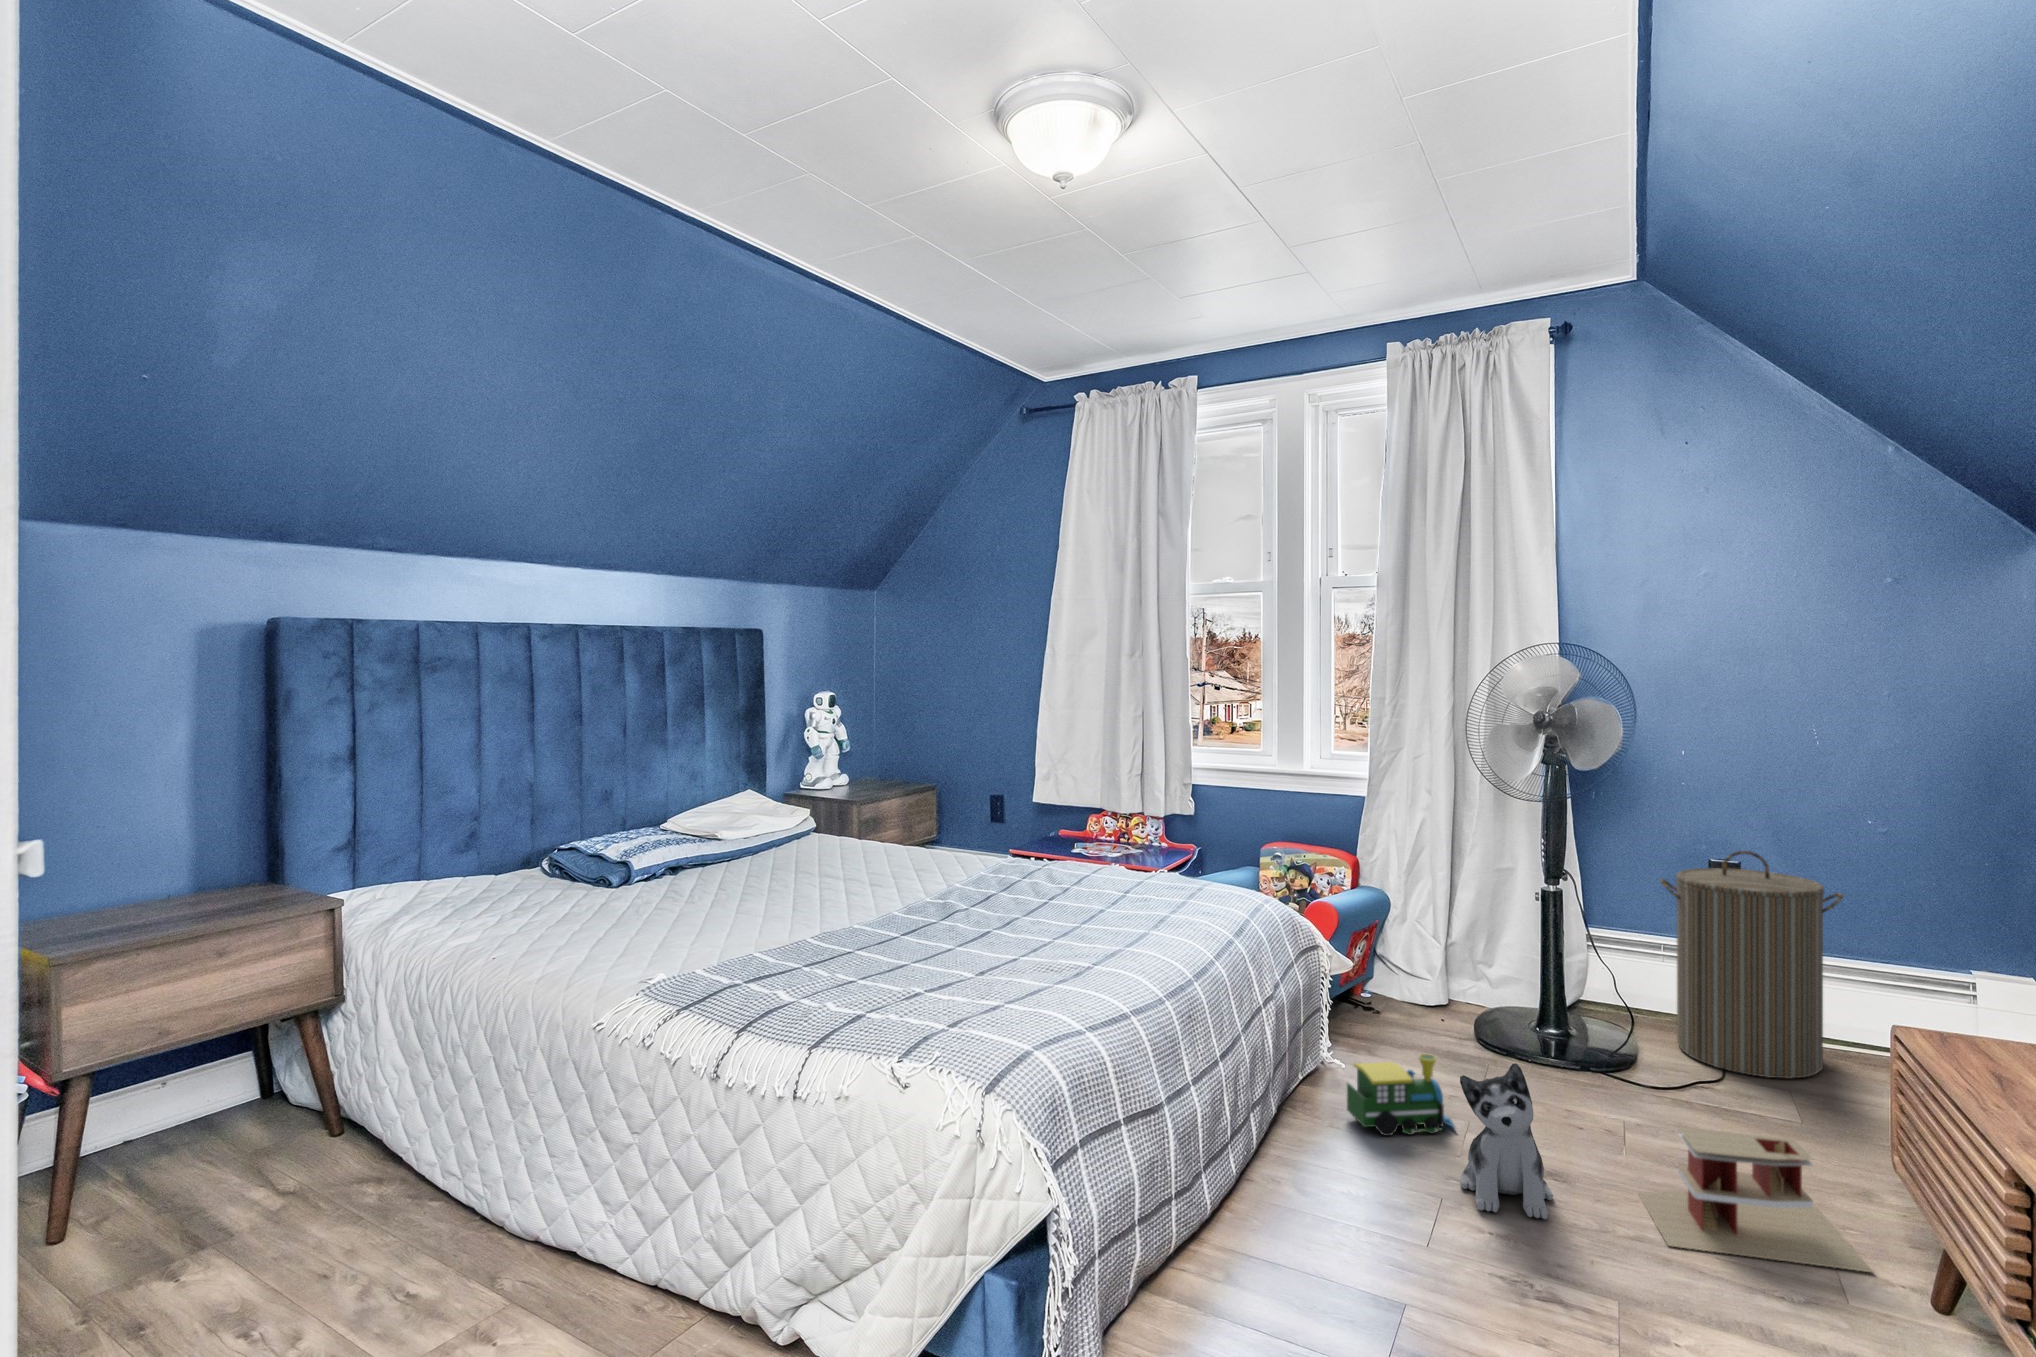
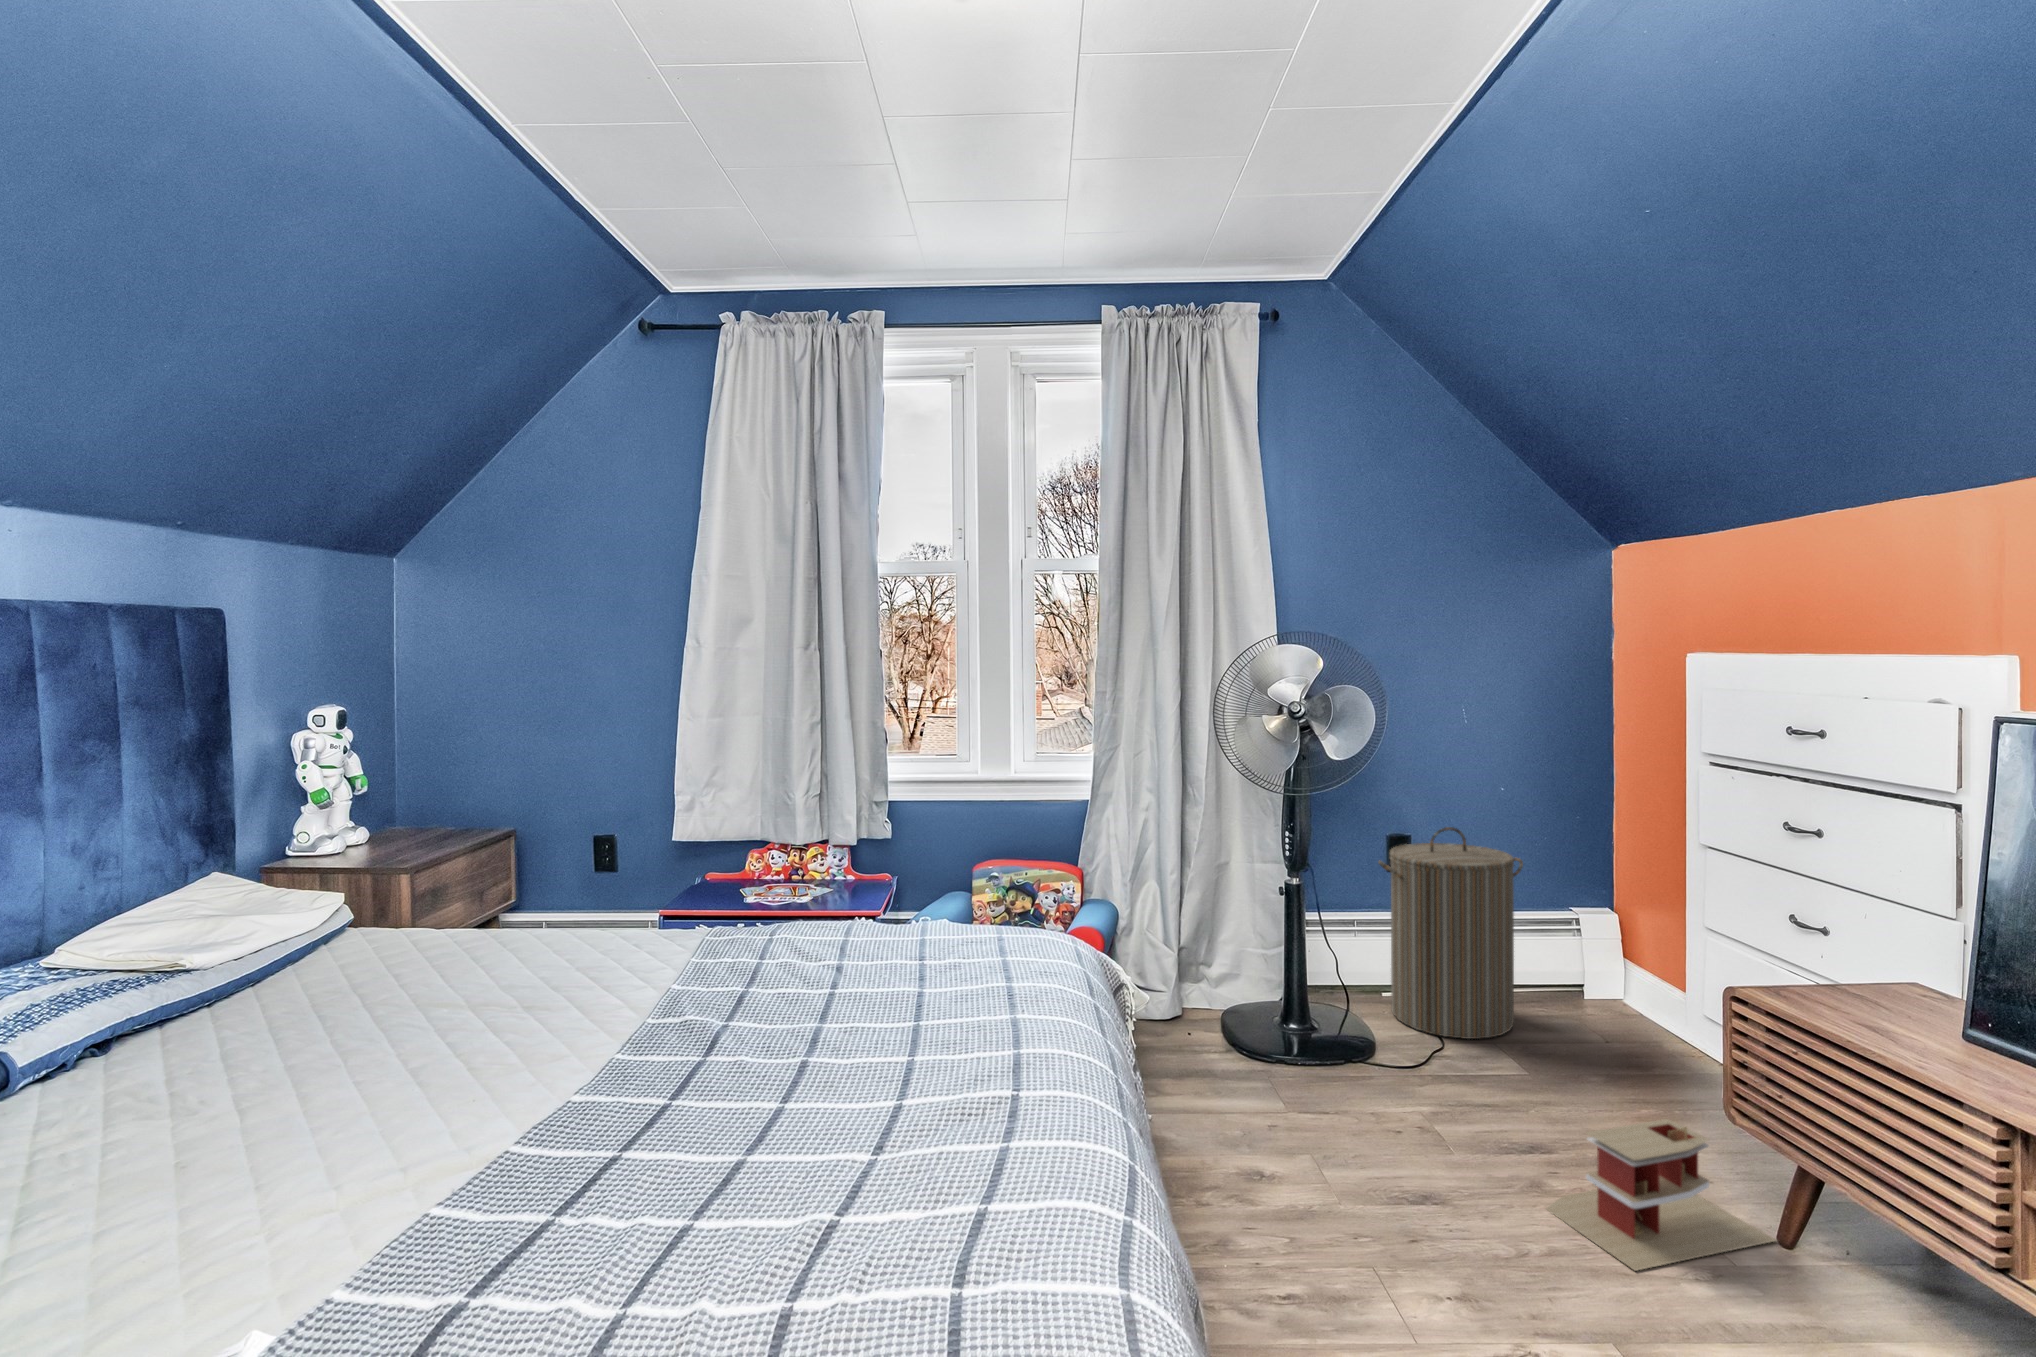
toy train: present [1347,1054,1455,1136] -> none [1232,1099,1343,1211]
plush toy: present [1460,1063,1553,1219] -> none [1406,1106,1526,1288]

